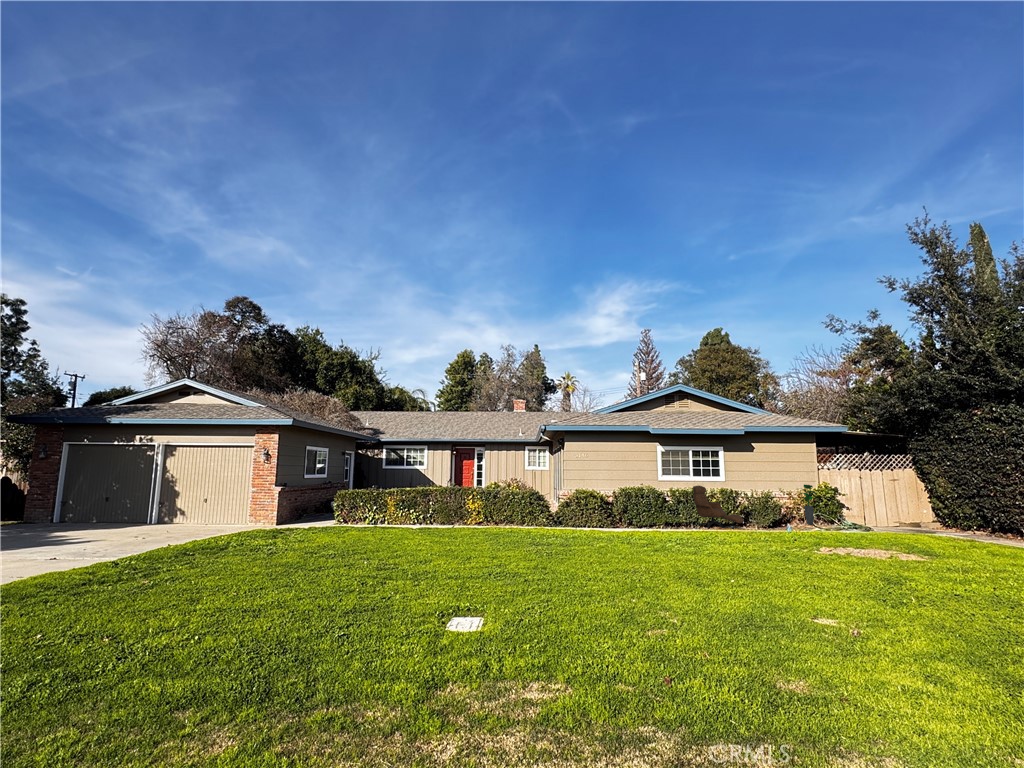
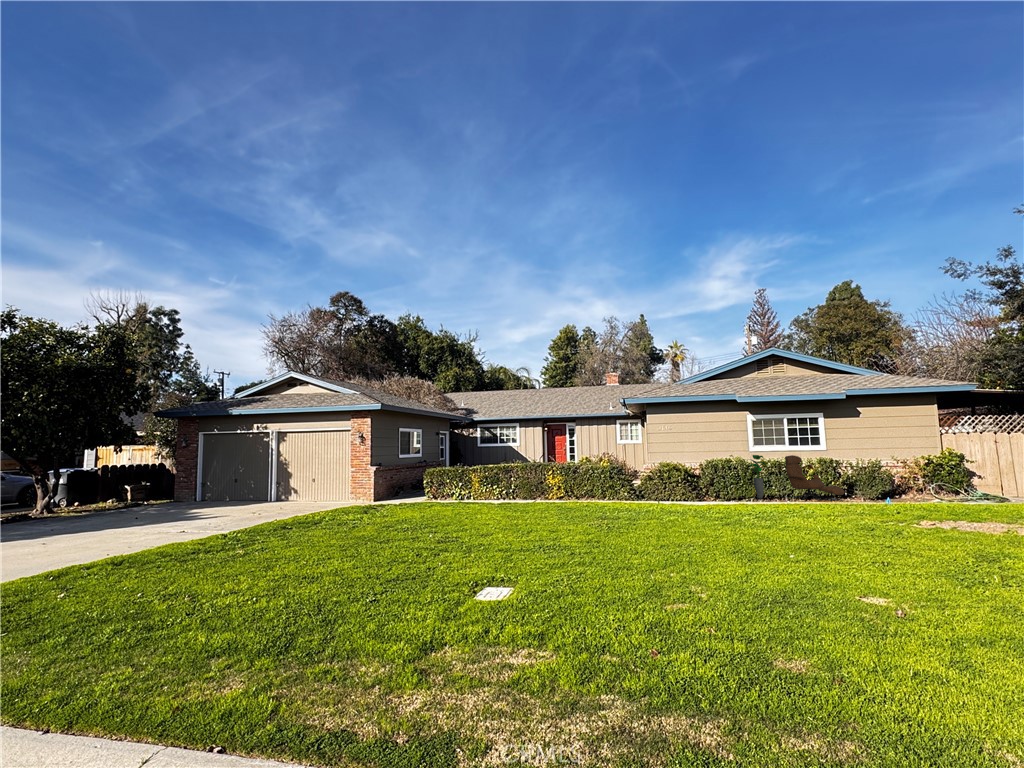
potted plant: present [801,485,816,525] -> present [751,455,766,499]

